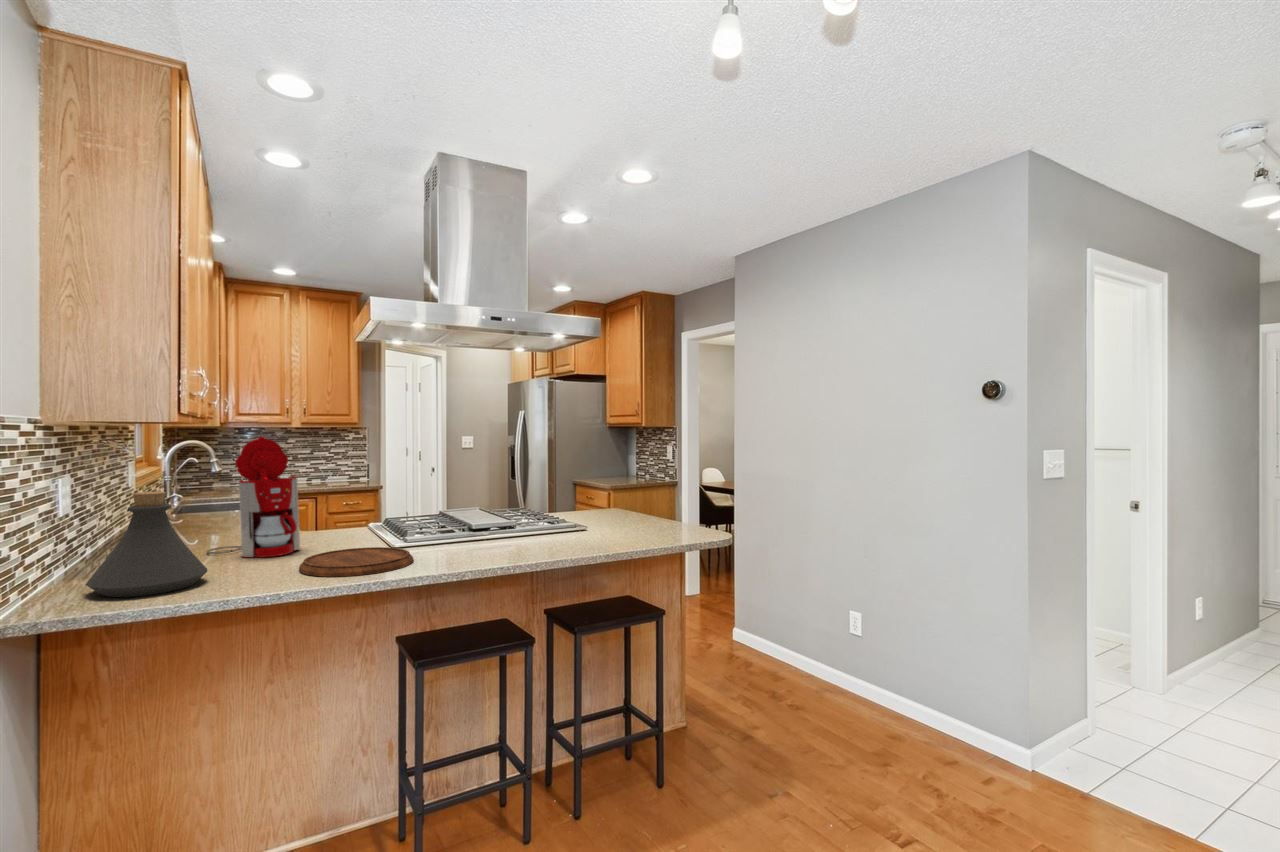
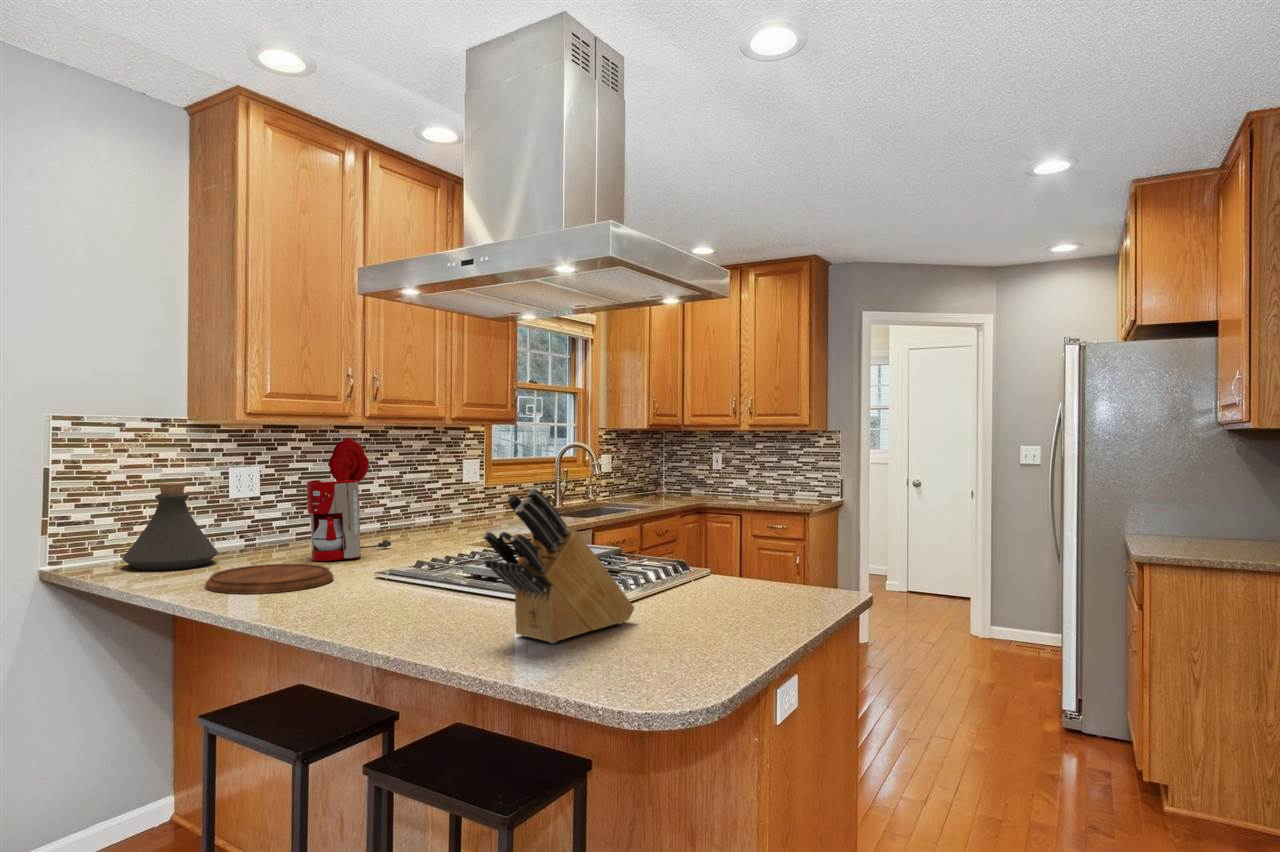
knife block: none [609,456,668,538] -> present [483,488,634,643]

